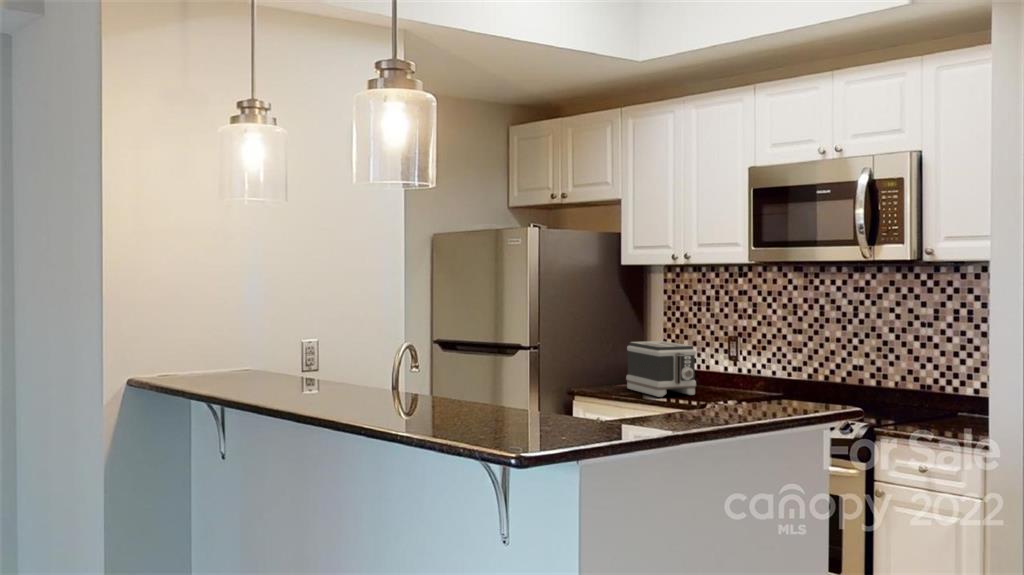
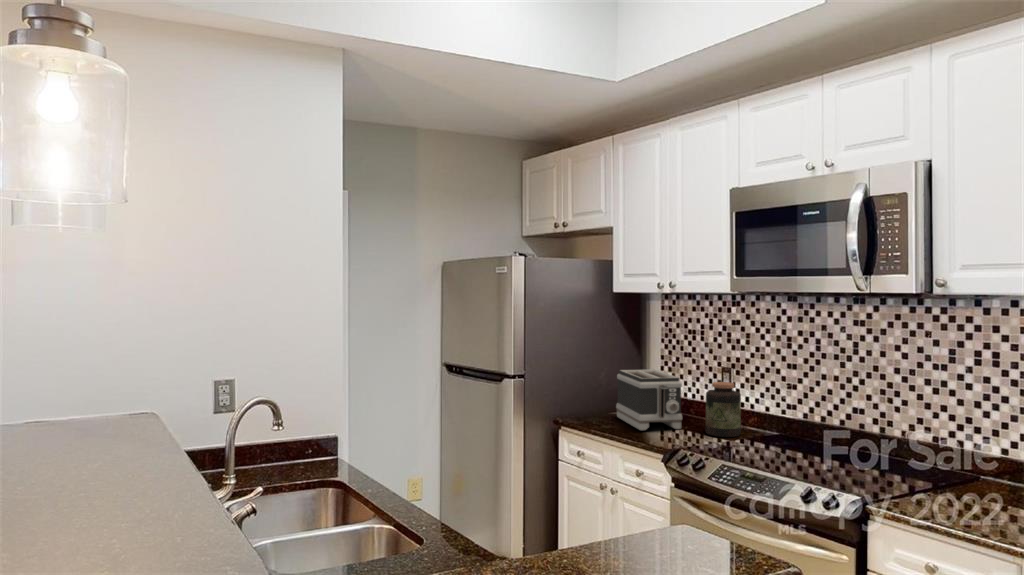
jar: none [719,348,752,398] -> present [706,382,741,437]

